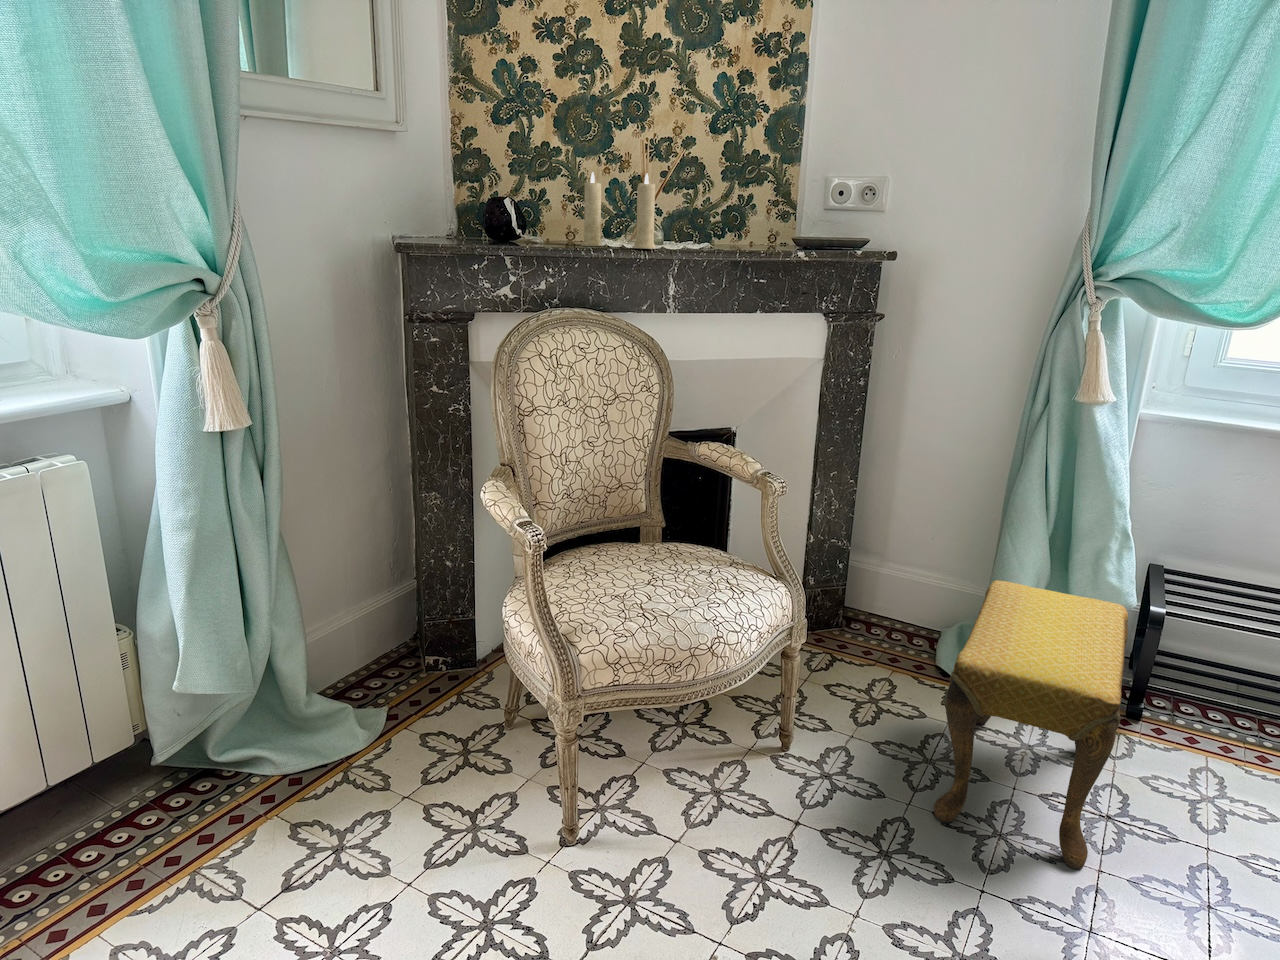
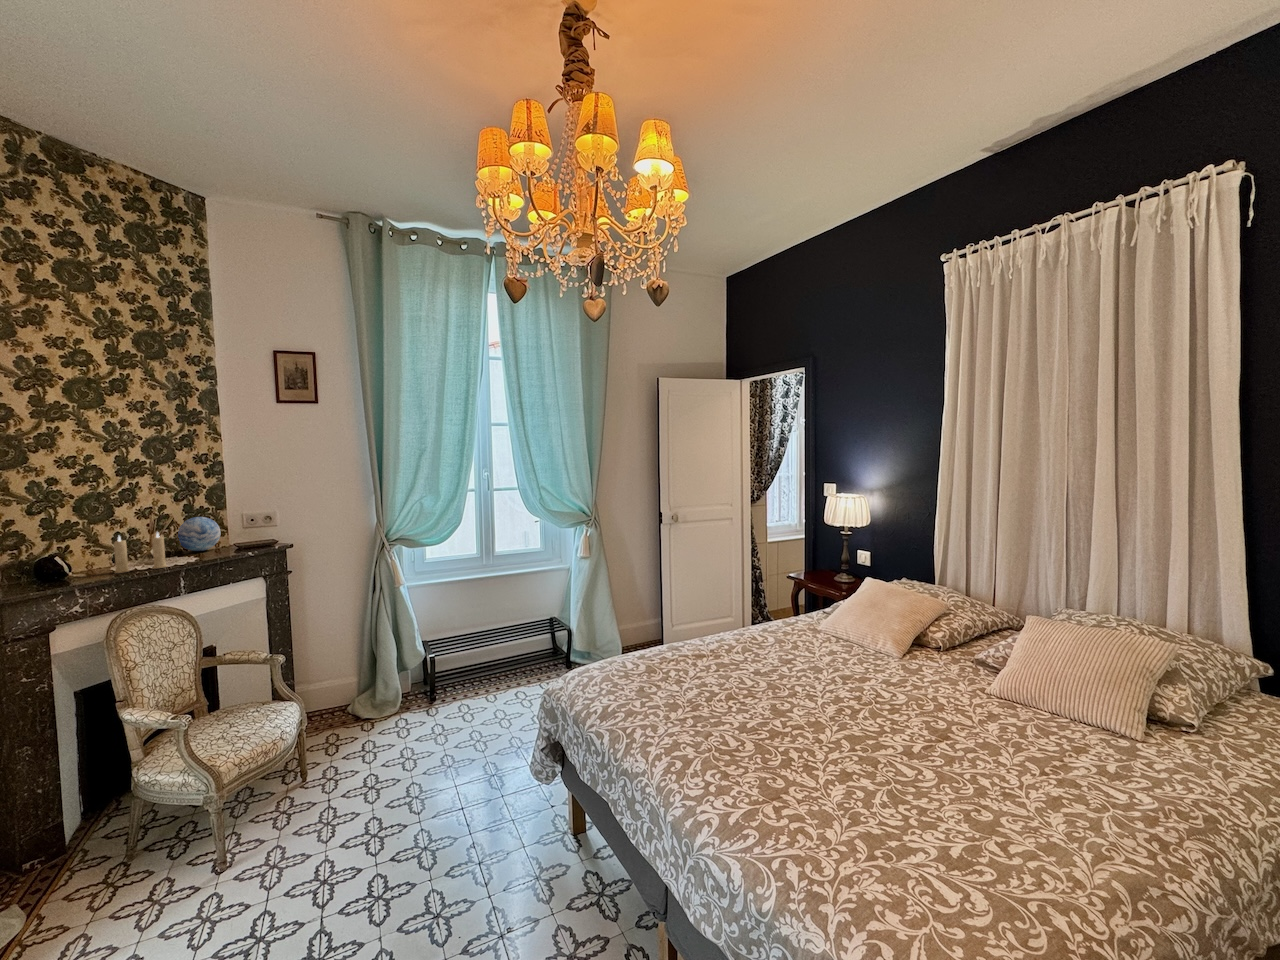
decorative orb: none [708,170,777,242] -> present [178,517,221,551]
footstool: present [934,580,1128,869] -> none [371,657,434,765]

